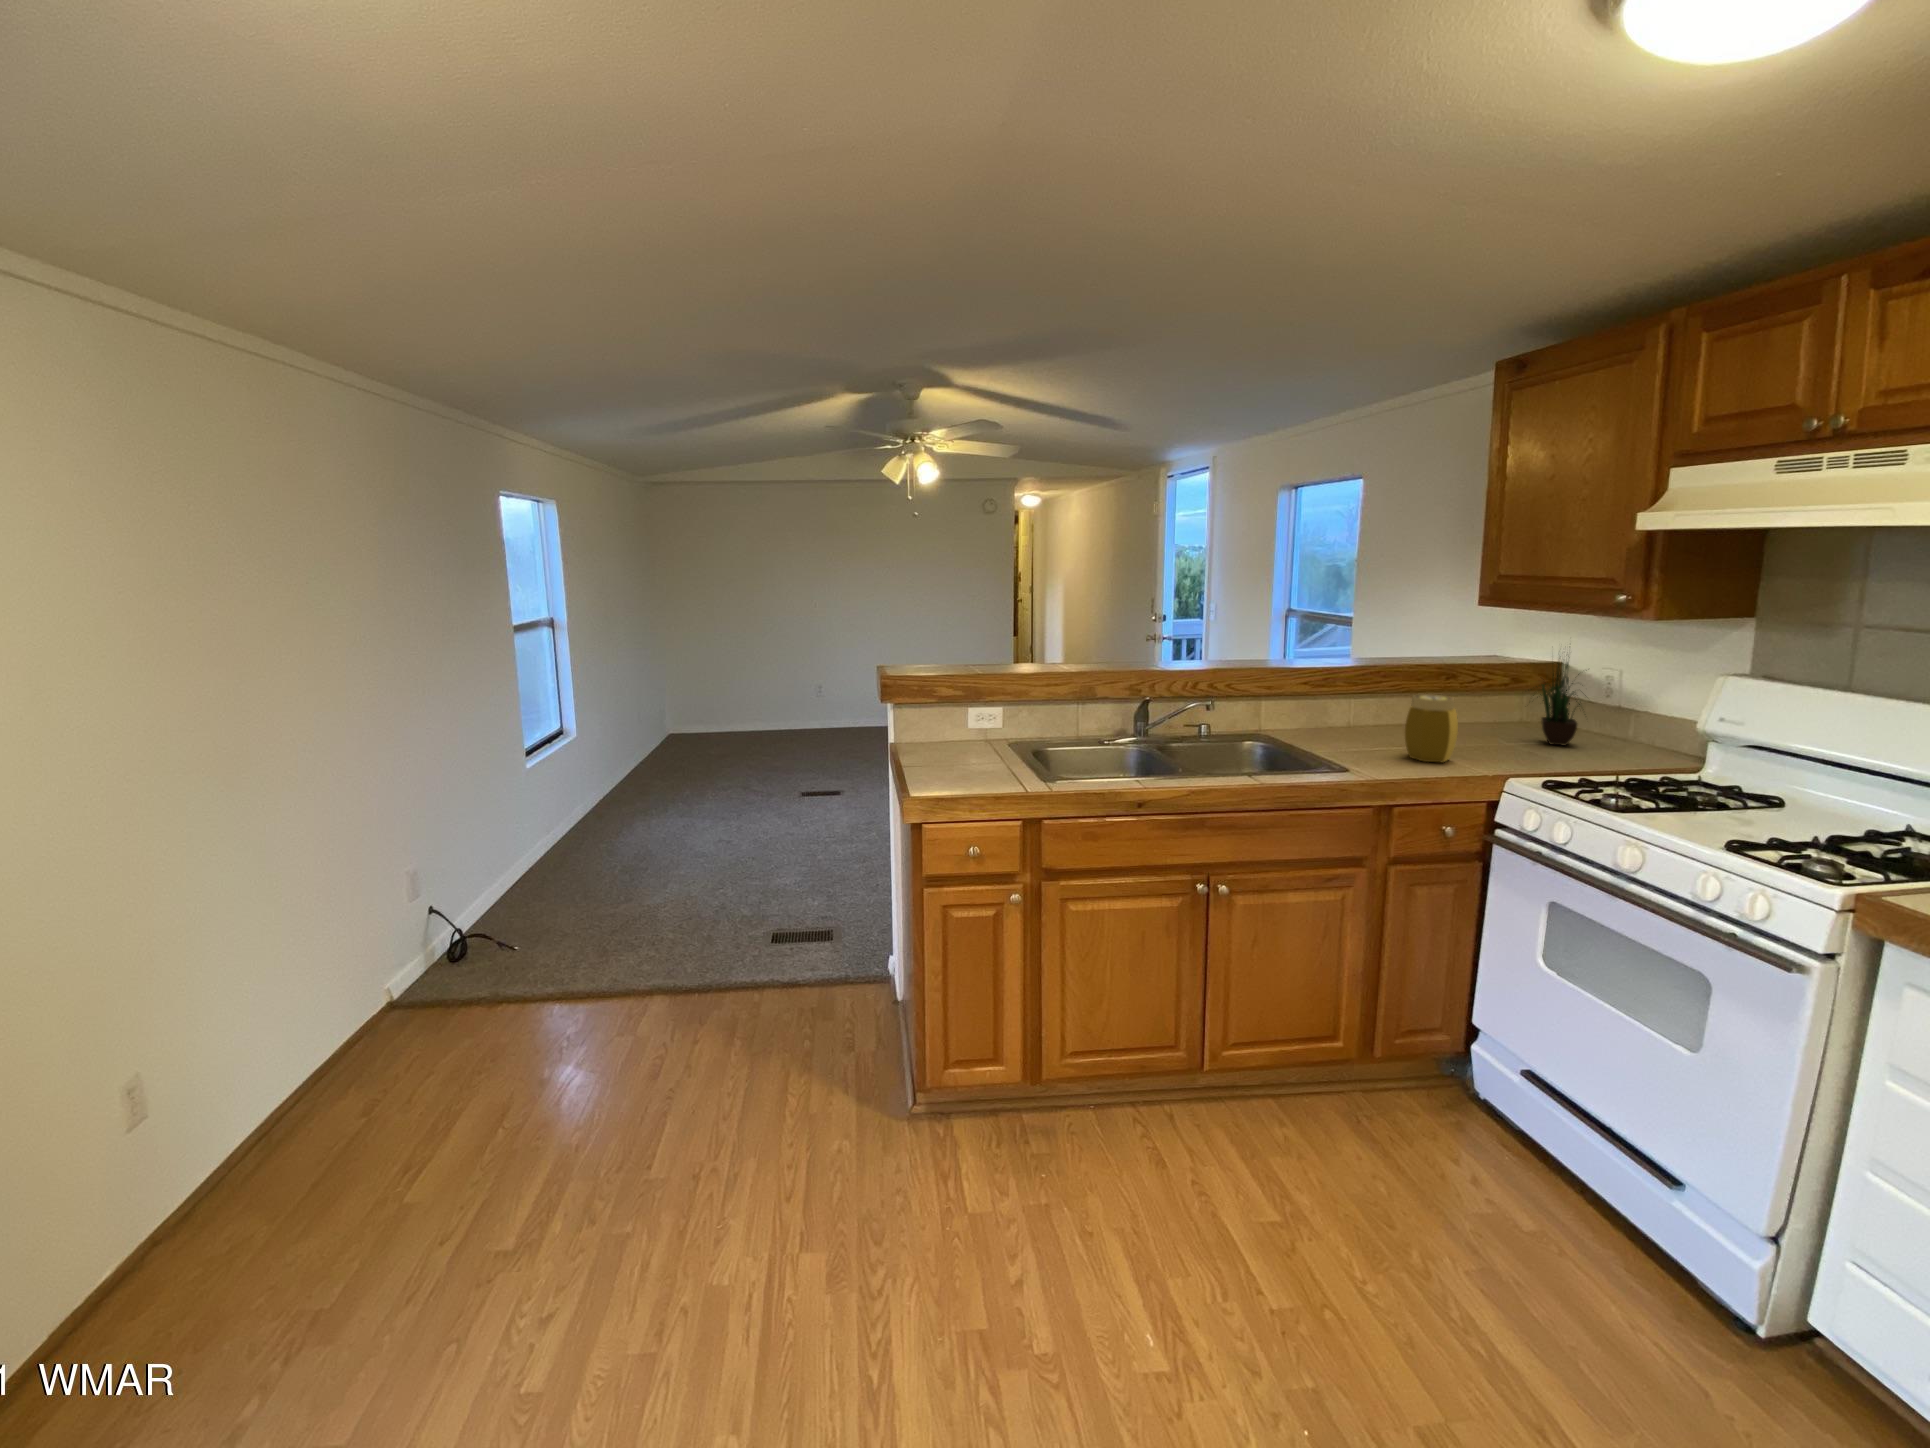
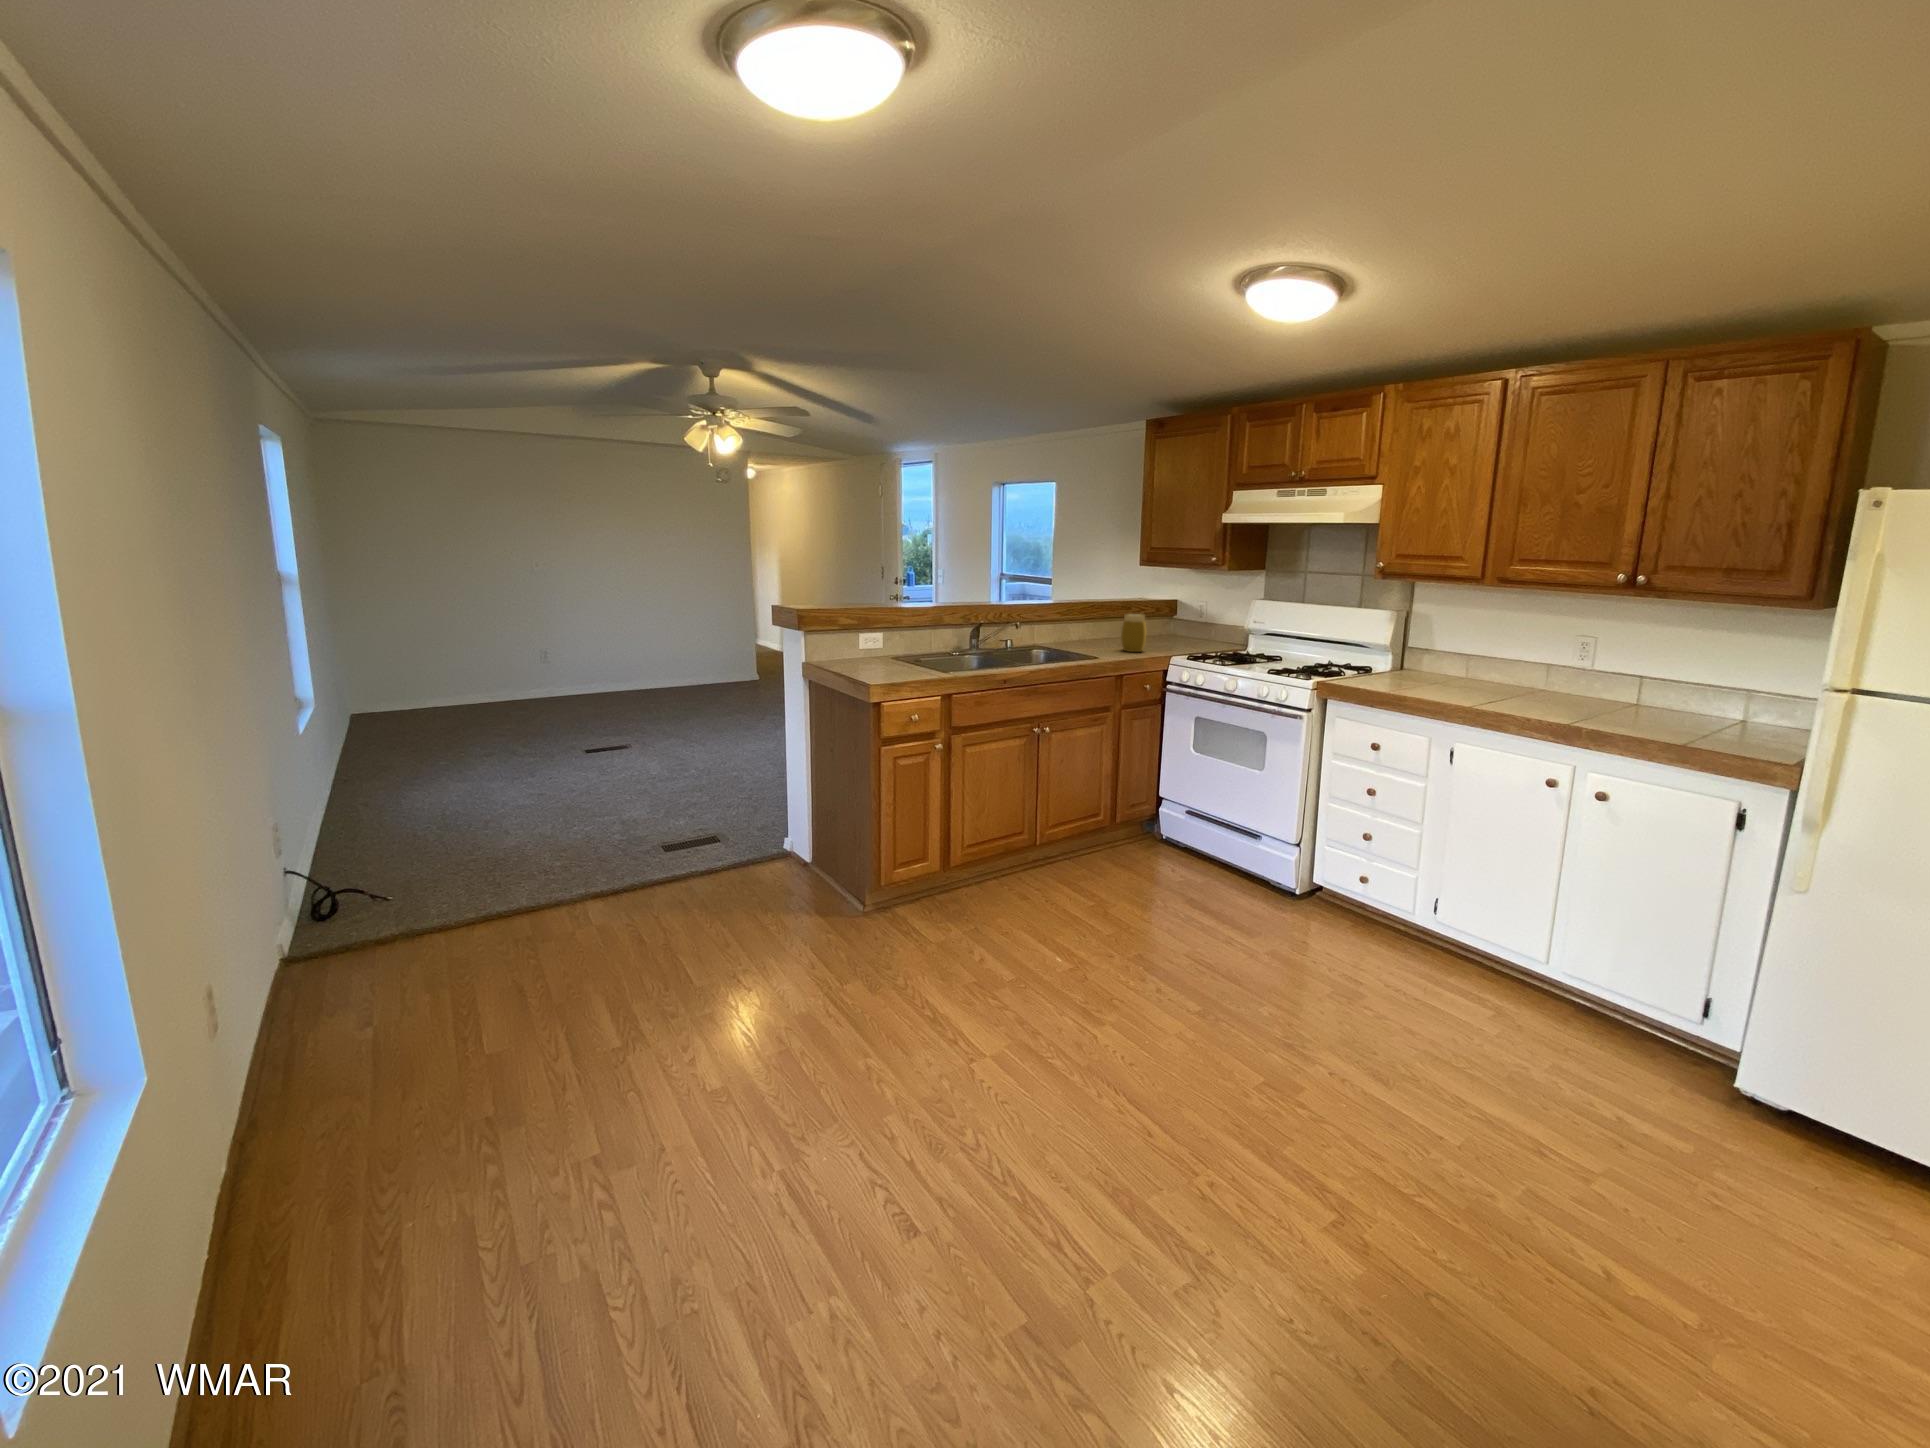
potted plant: present [1541,658,1580,745] -> none [1167,578,1200,643]

